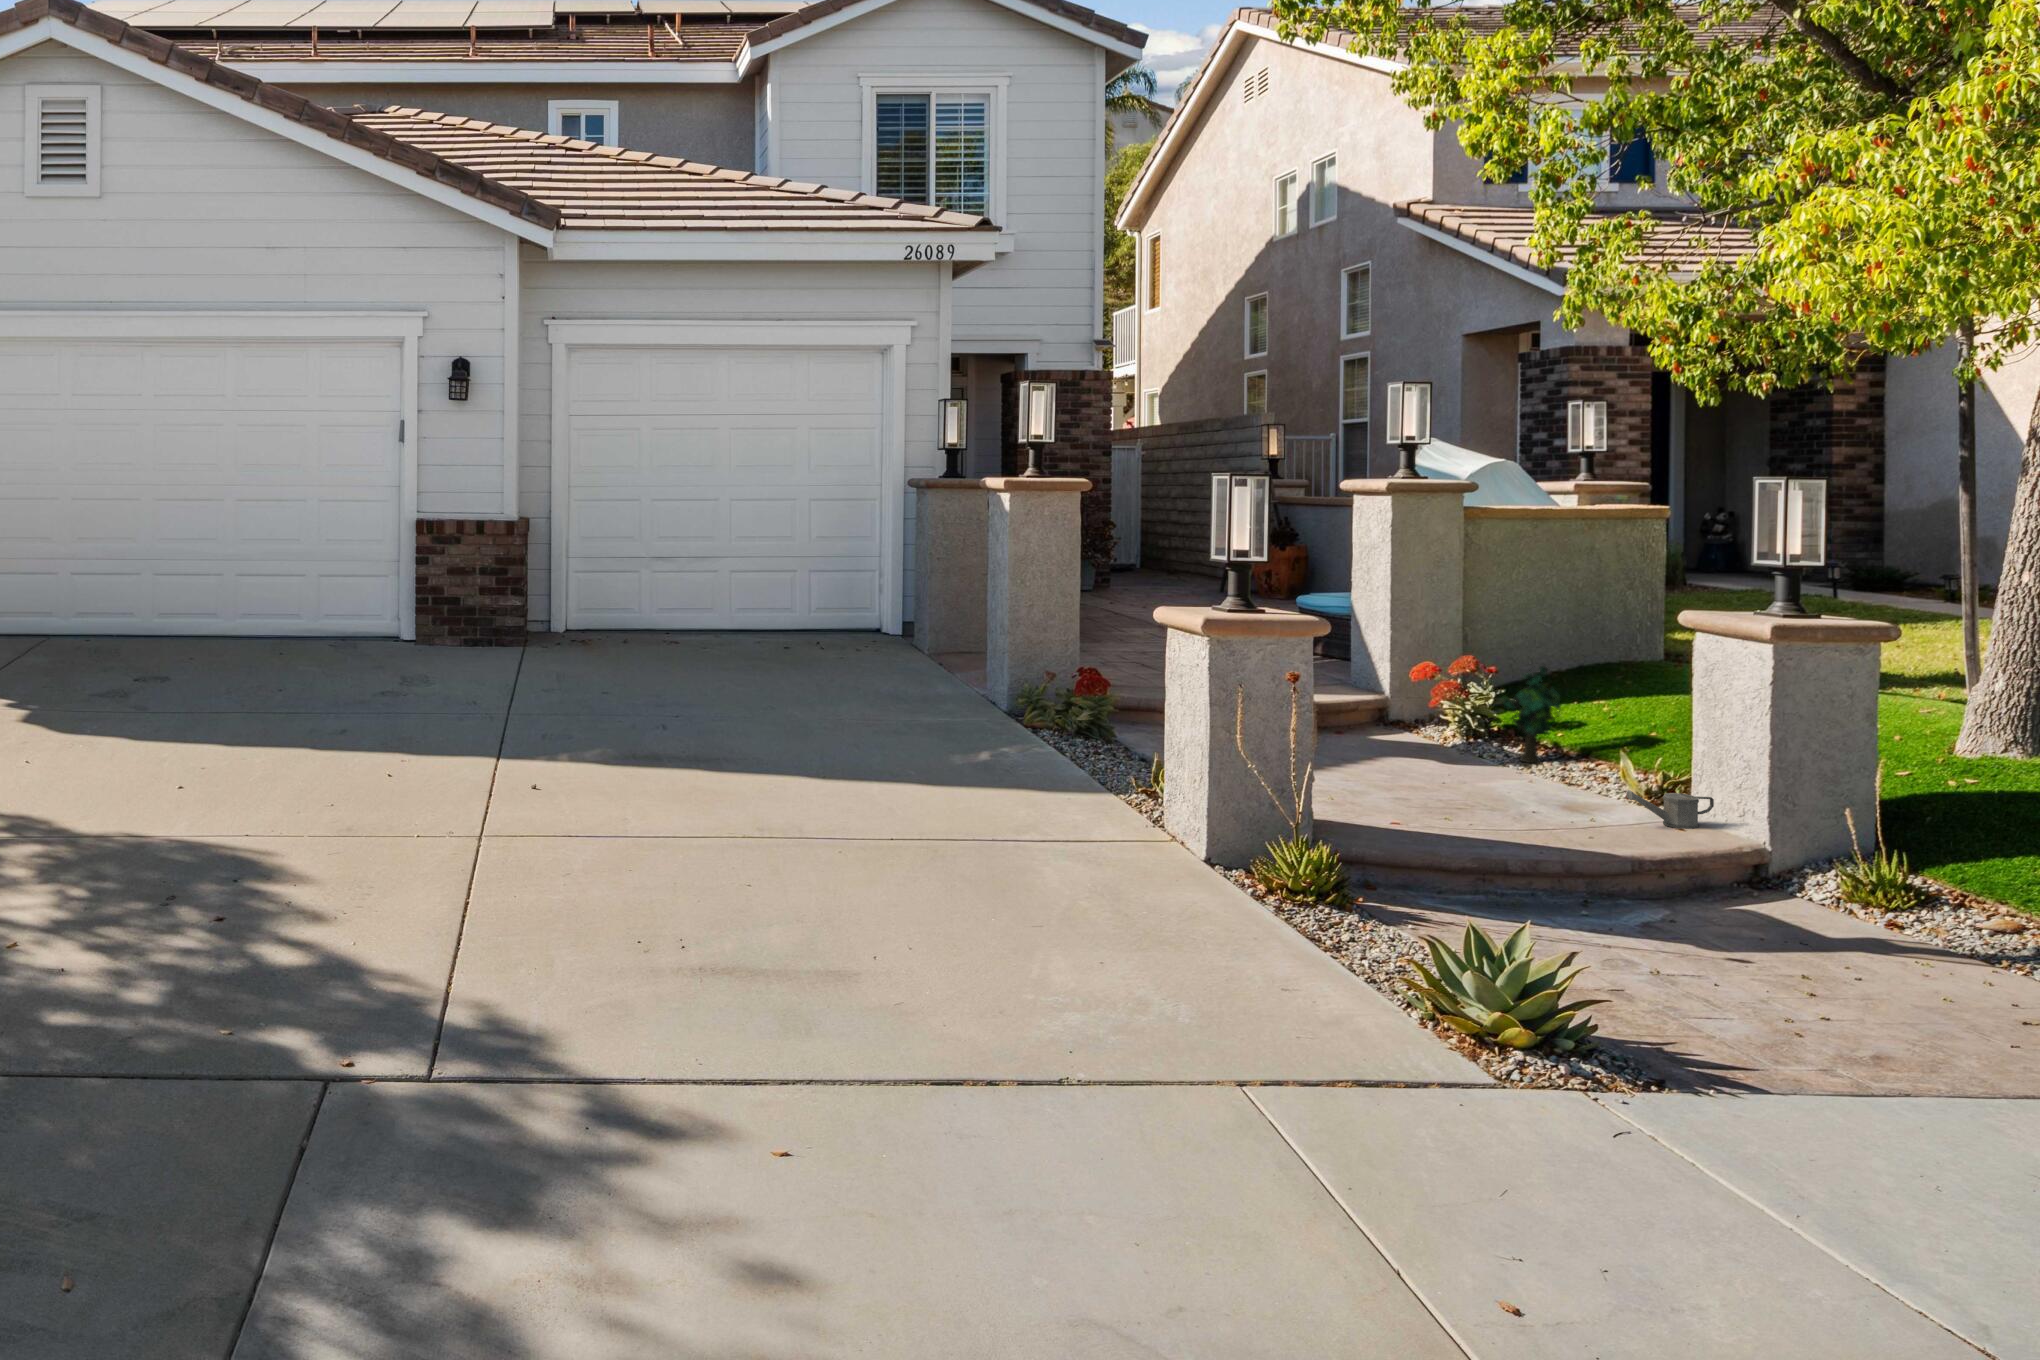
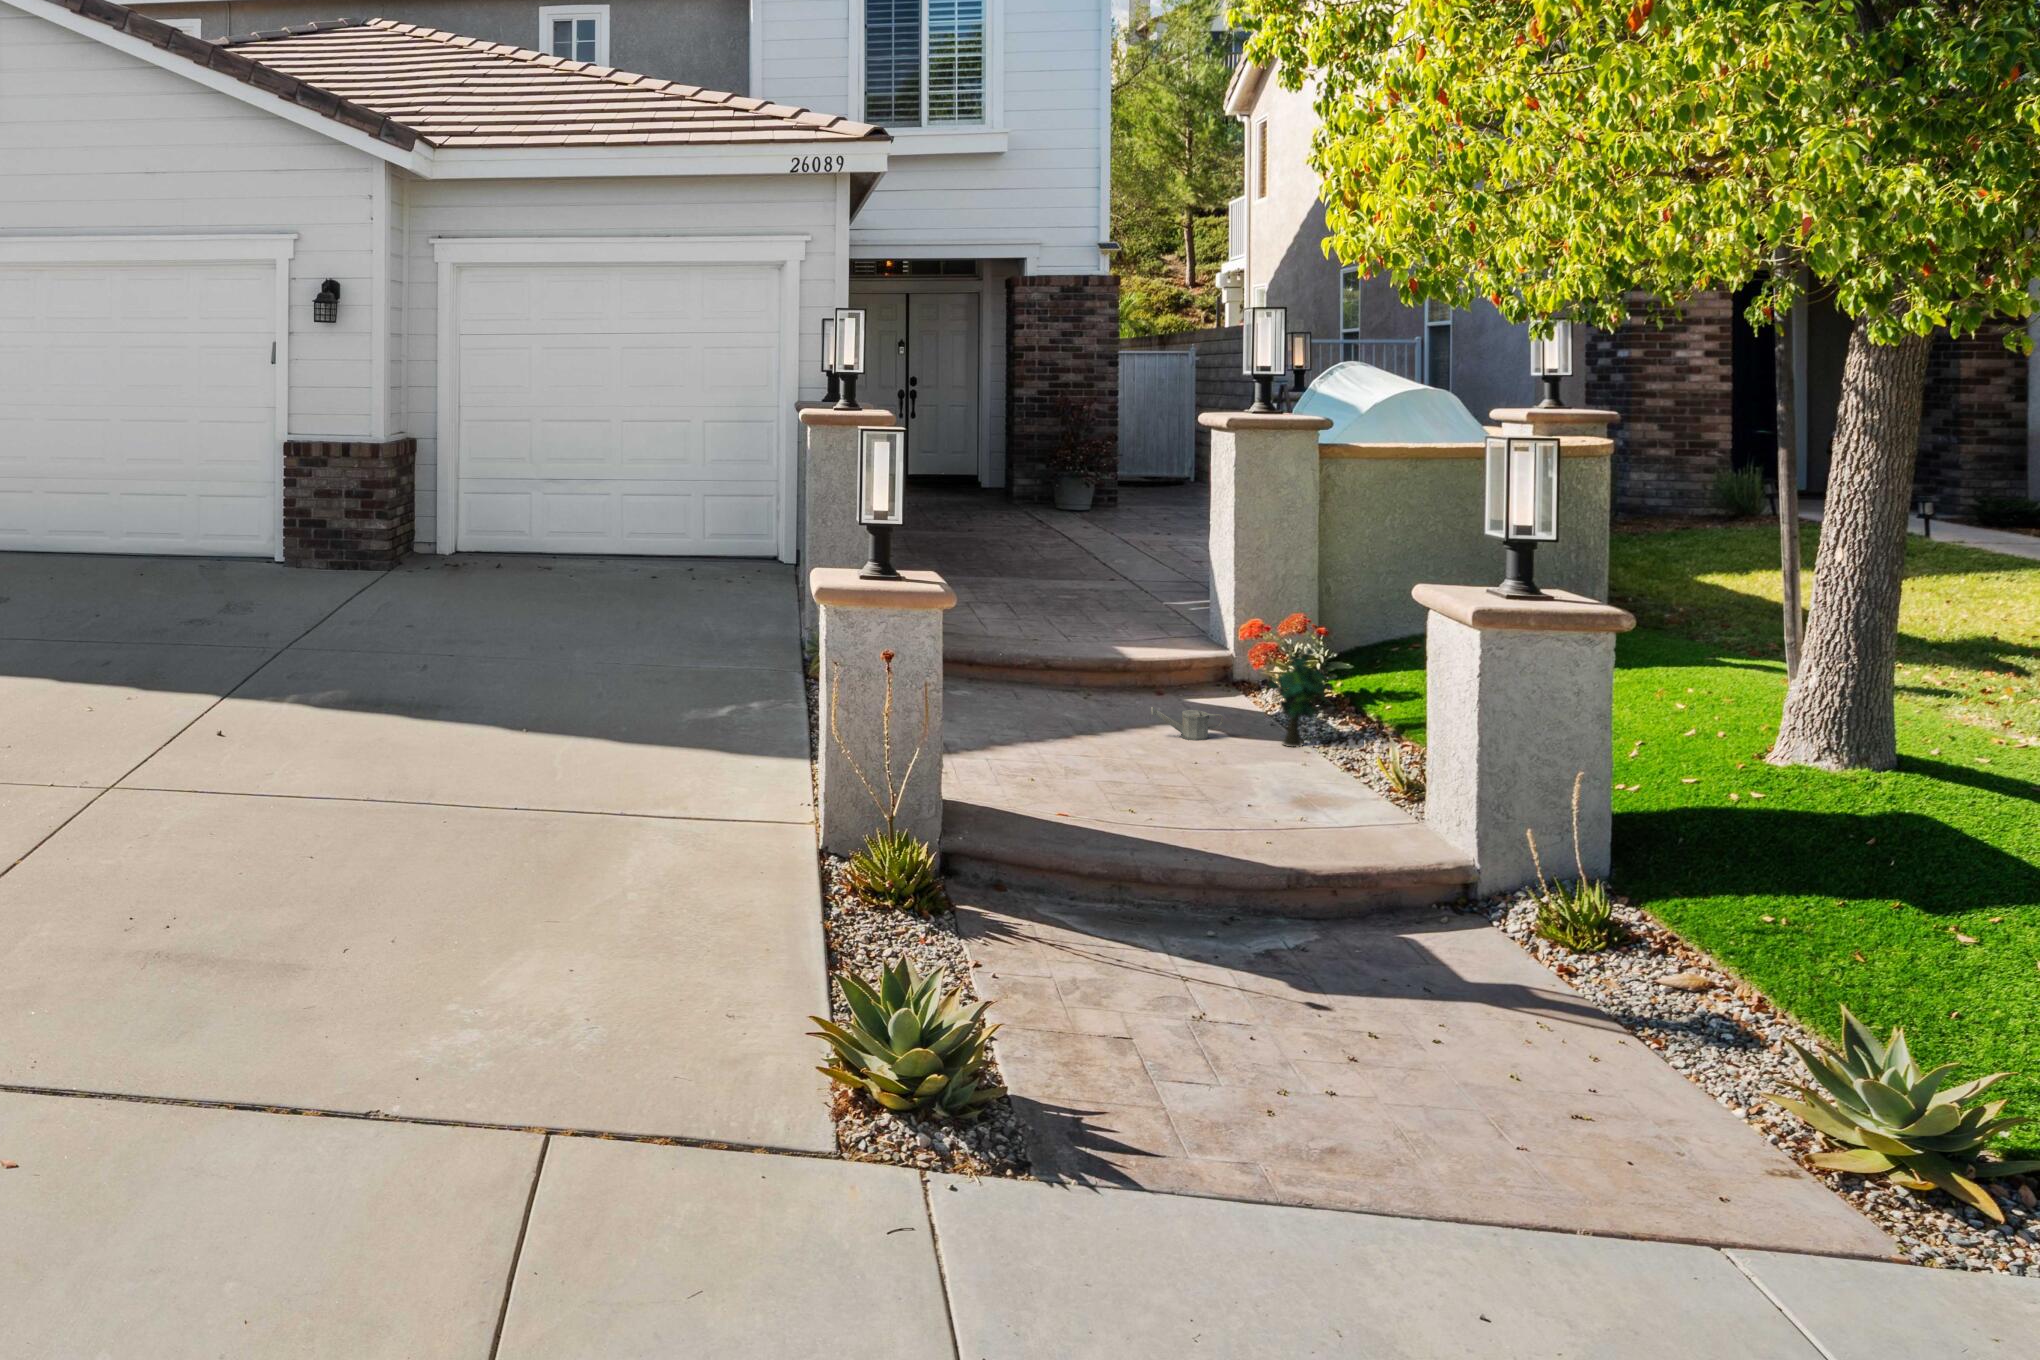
watering can: present [1627,790,1714,829] -> present [1151,707,1223,741]

